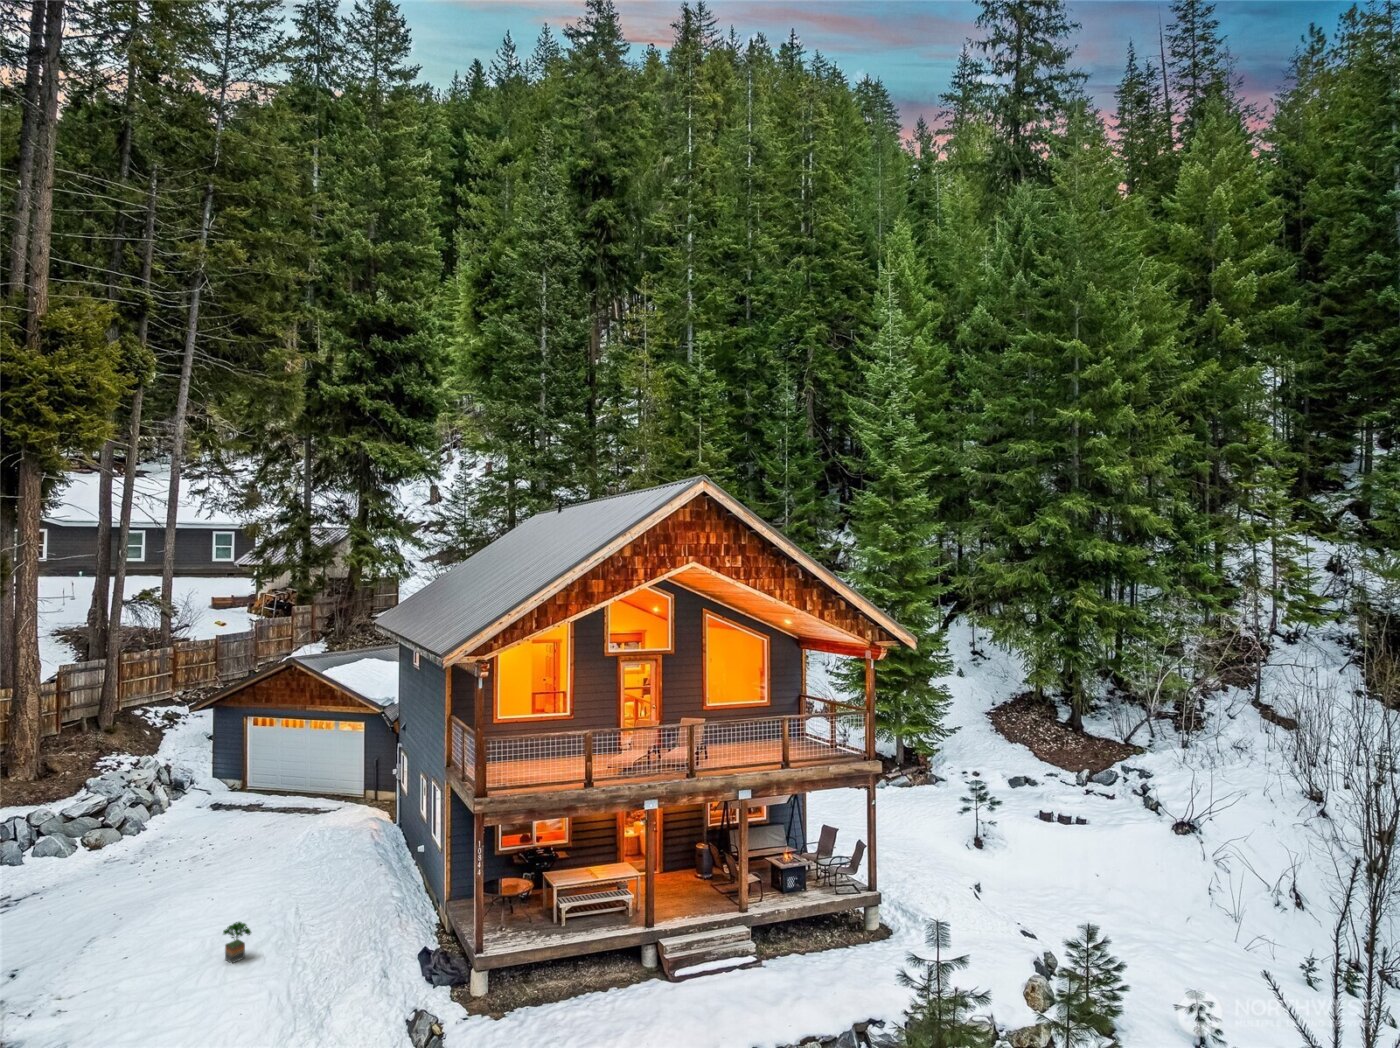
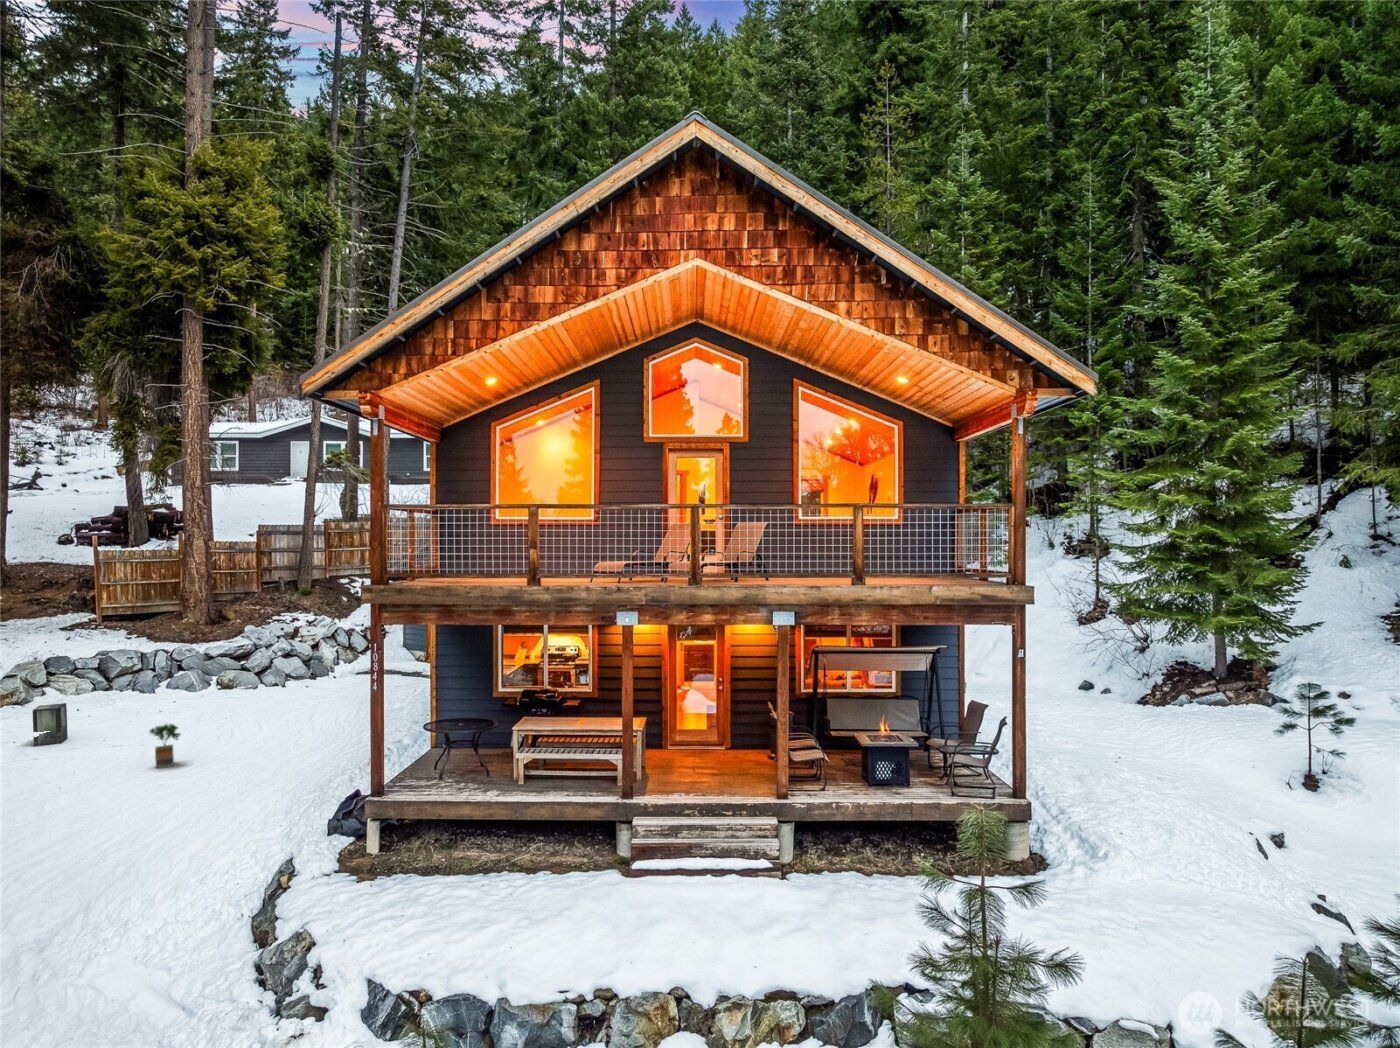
storage box: none [34,911,66,960] -> present [33,703,68,747]

